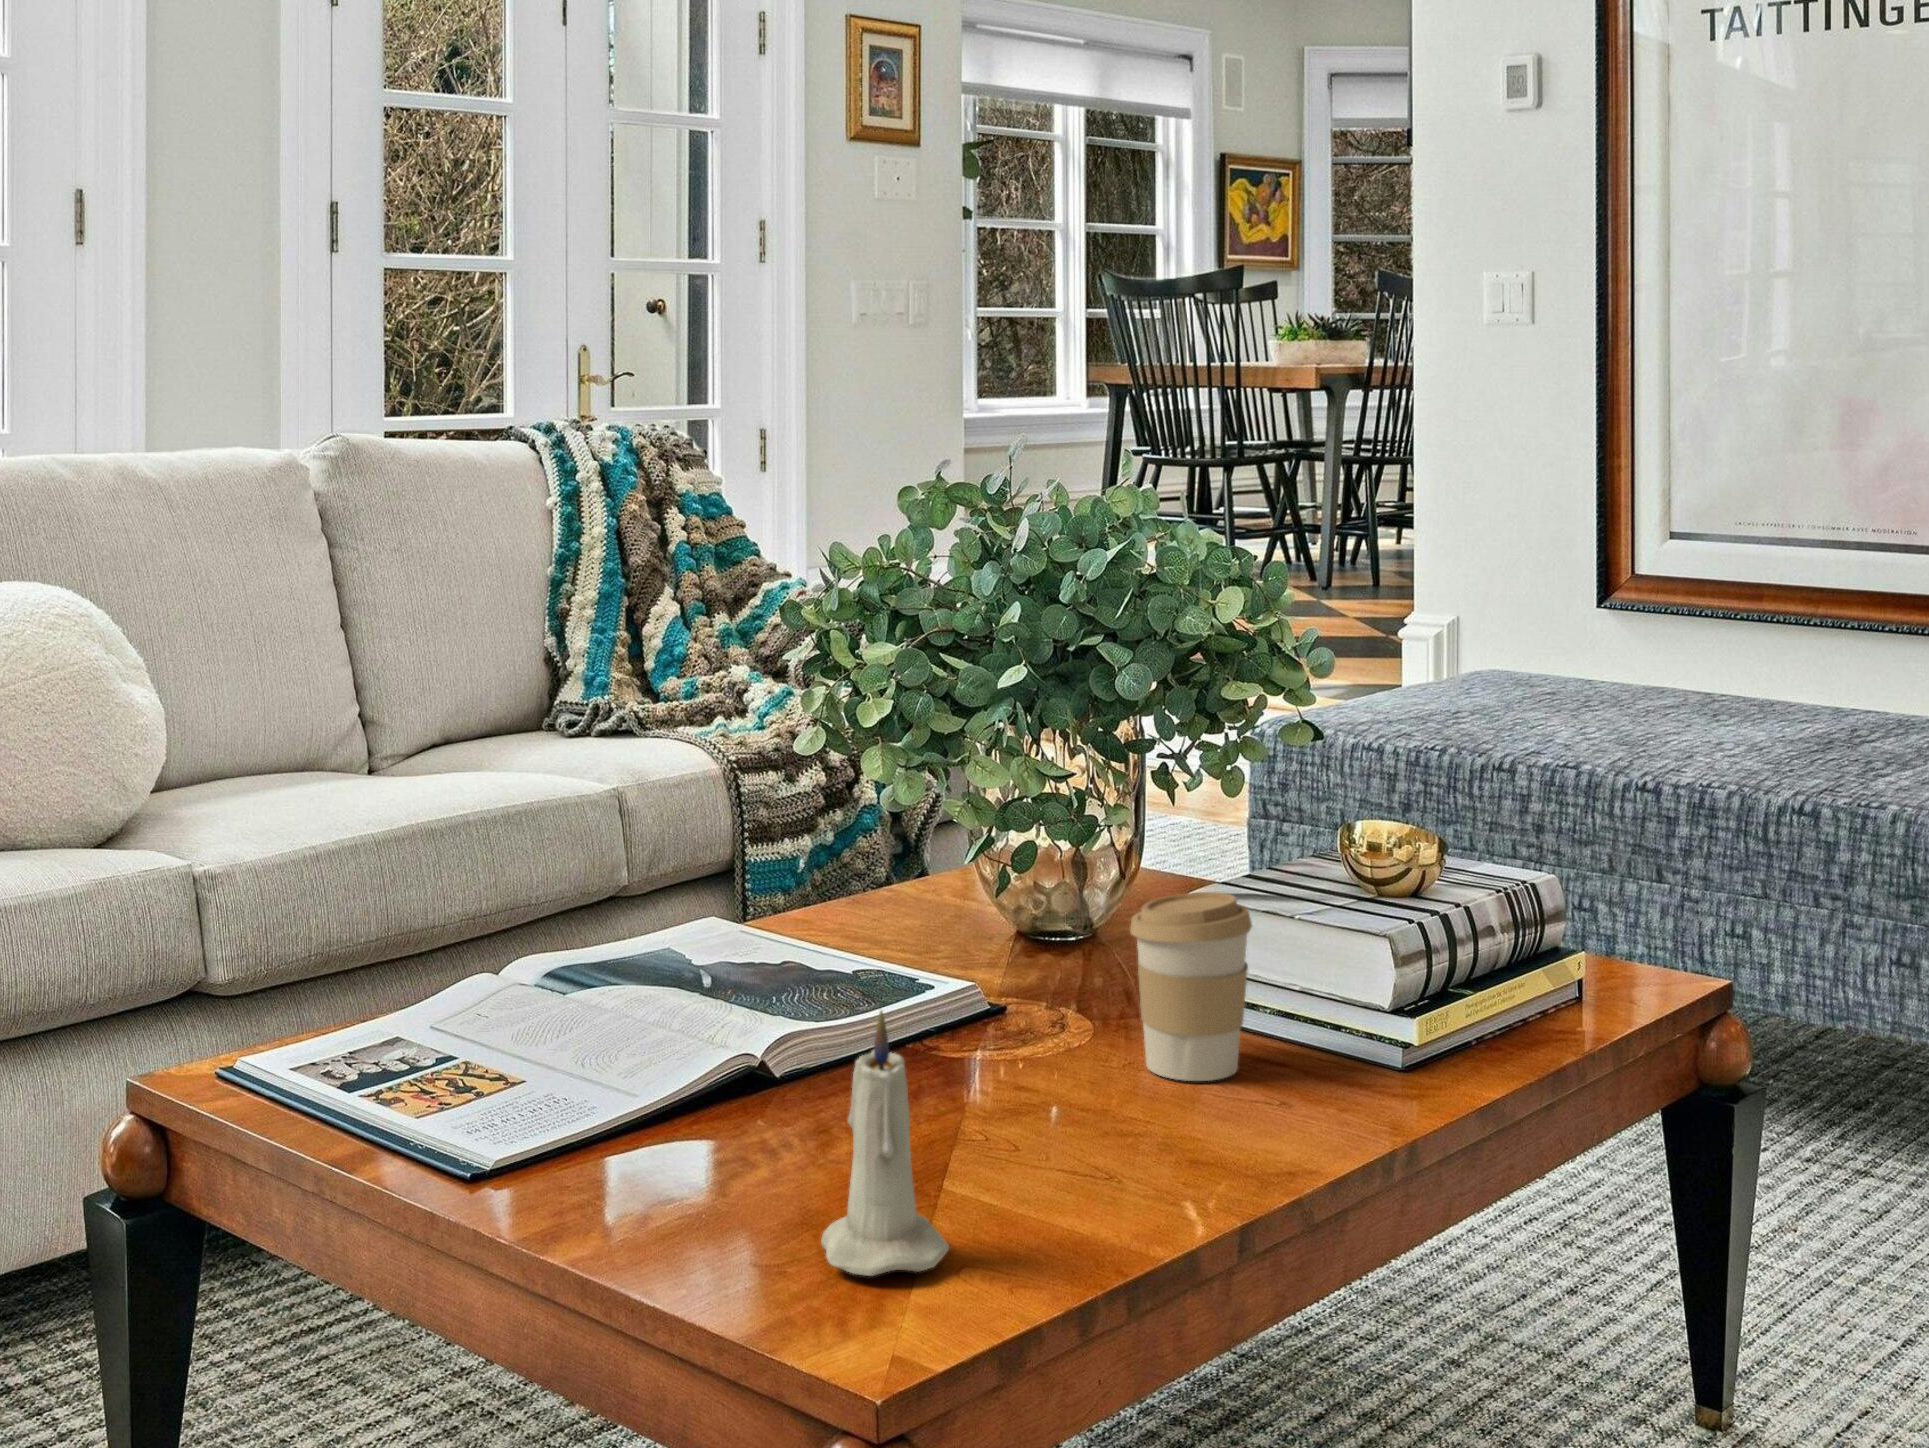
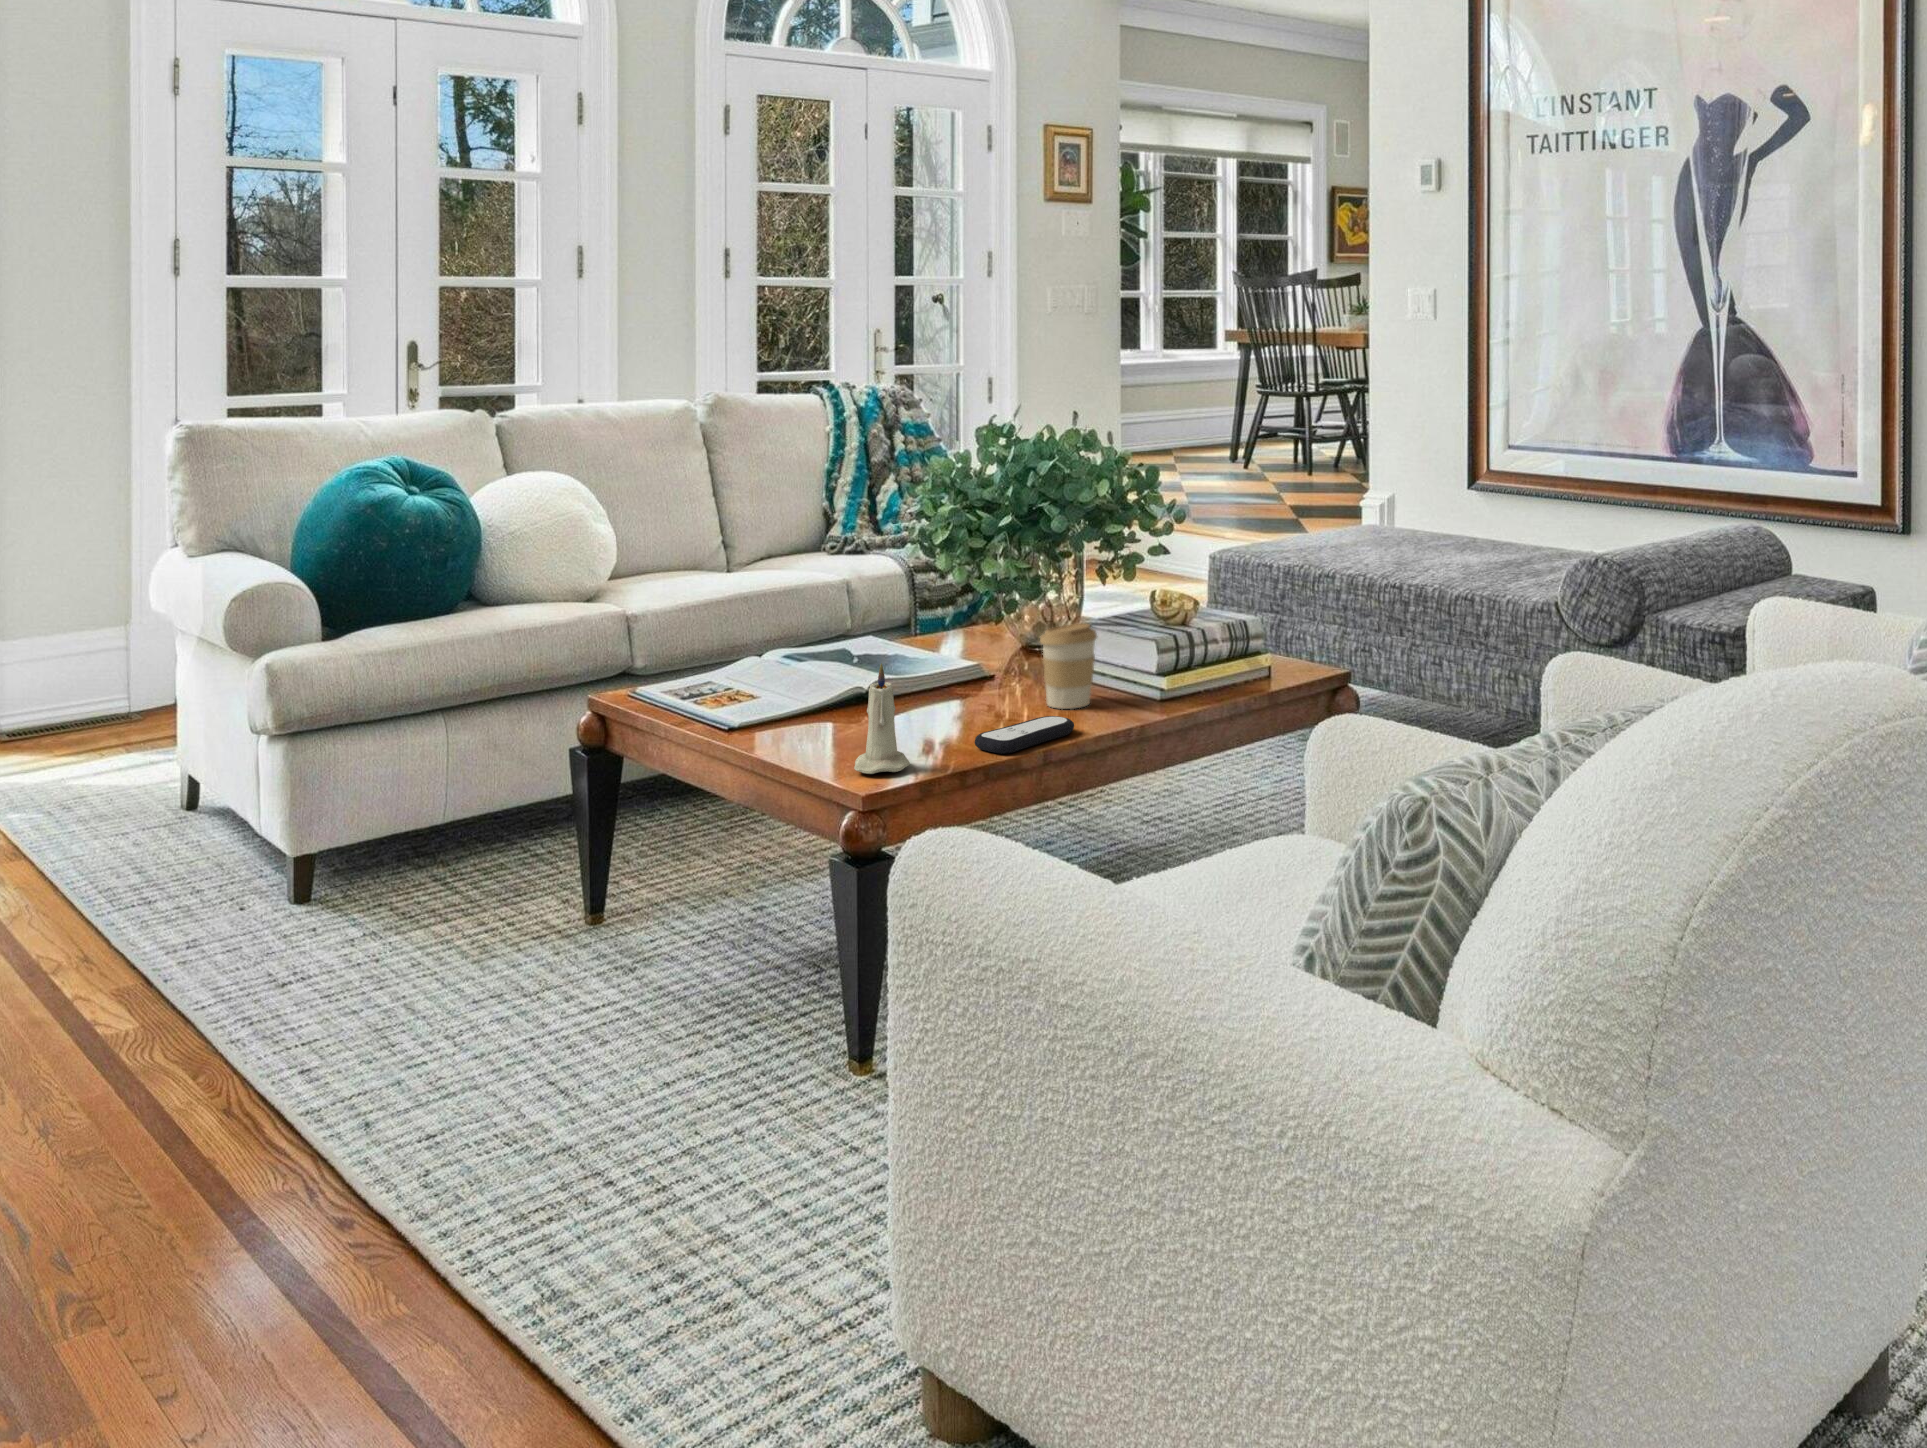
remote control: none [1059,1109,1257,1214] -> present [975,716,1074,754]

